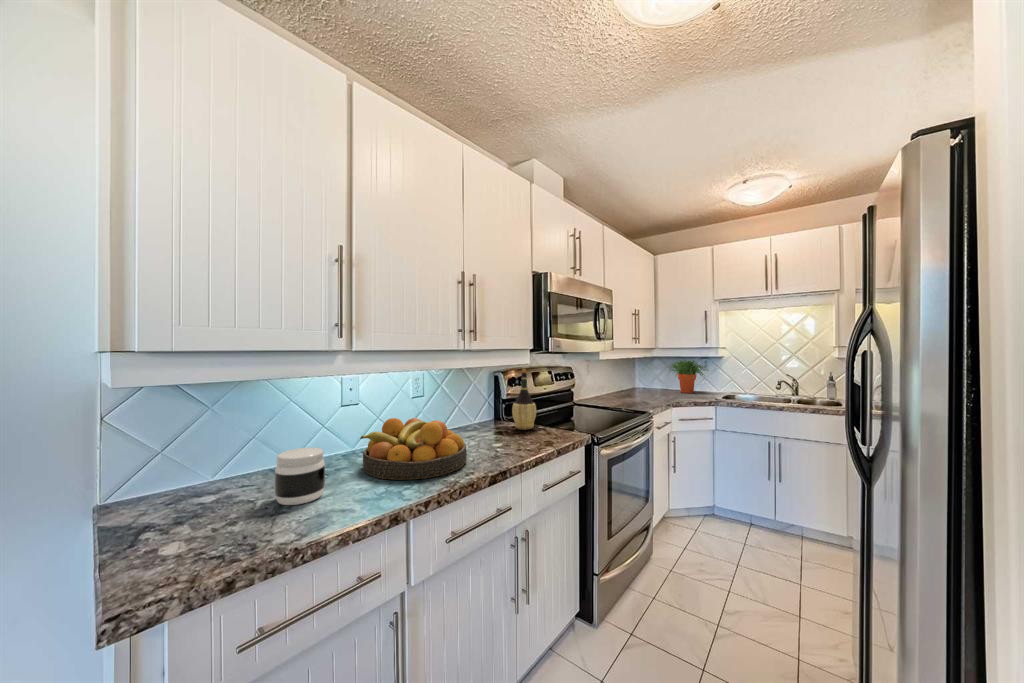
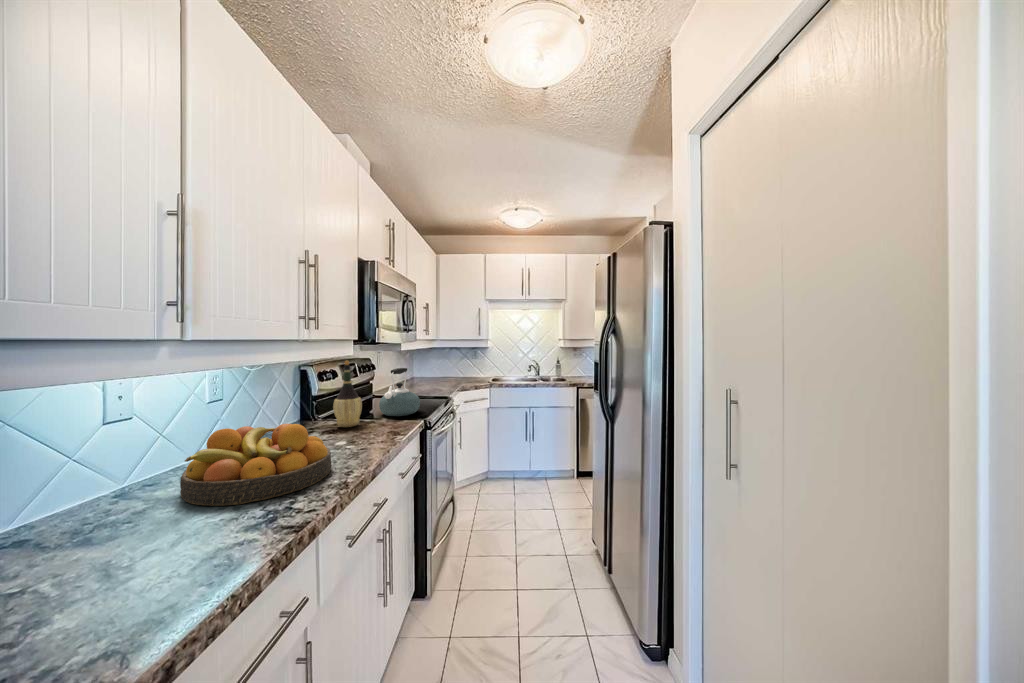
potted plant: present [670,360,705,393] -> none [442,349,476,379]
kettle: none [560,378,600,426] -> present [379,368,420,416]
jar: present [275,447,325,505] -> none [80,480,172,573]

